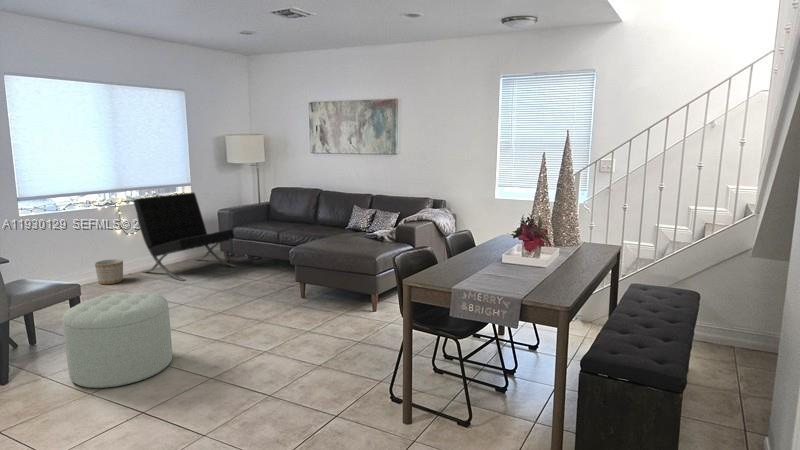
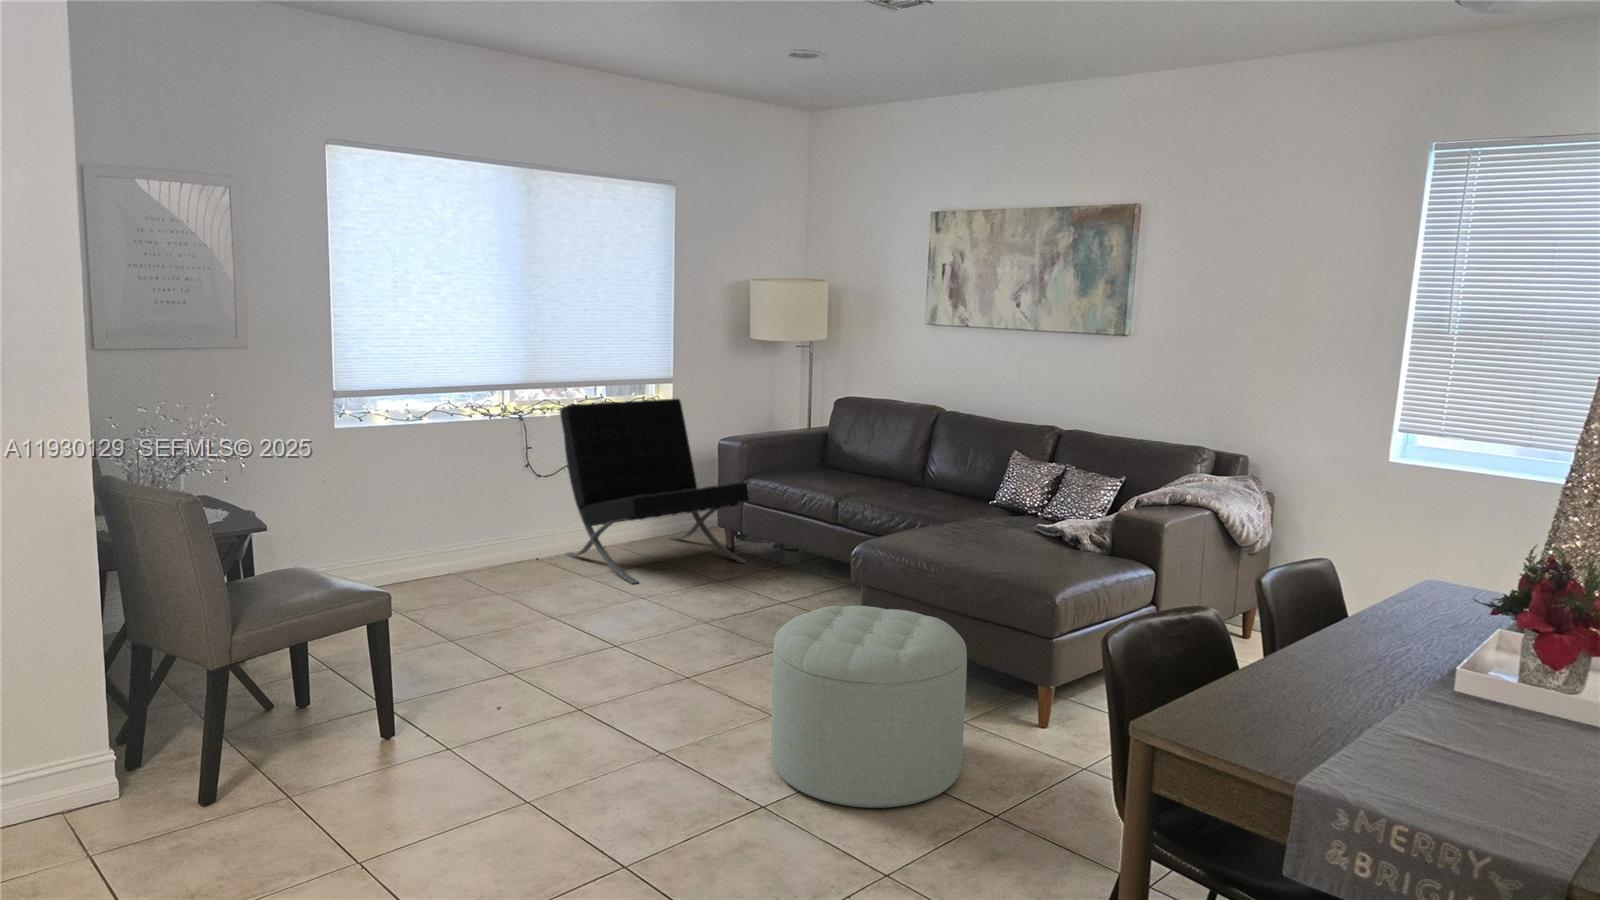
planter: present [95,259,123,285] -> none [476,524,528,575]
ottoman: present [62,293,172,388] -> present [771,606,967,808]

